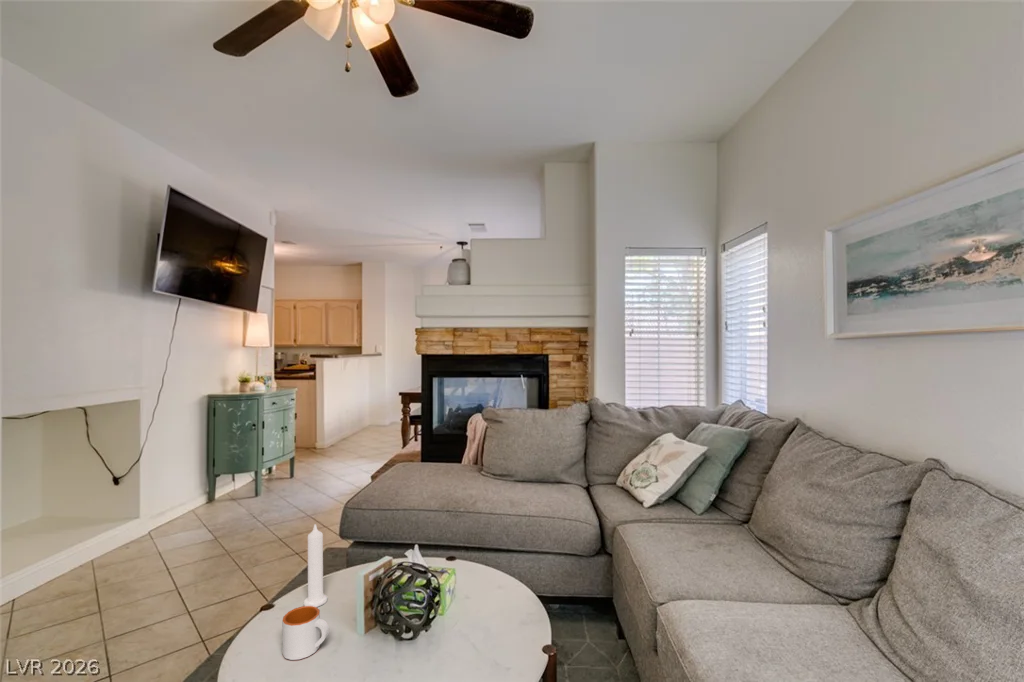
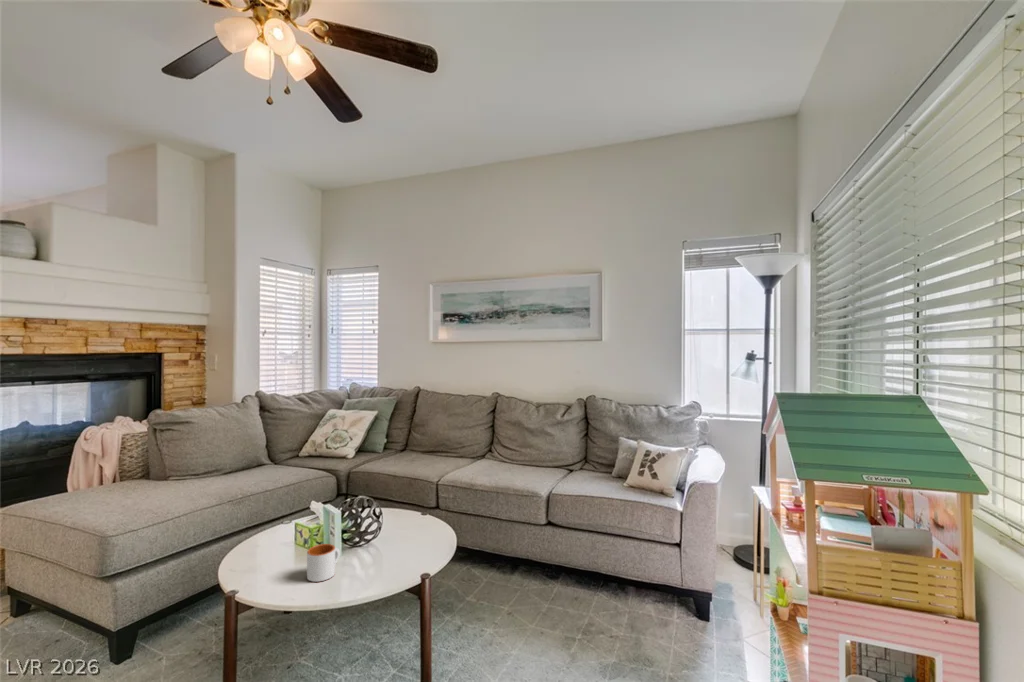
candle: present [304,524,327,607] -> none [247,502,269,575]

